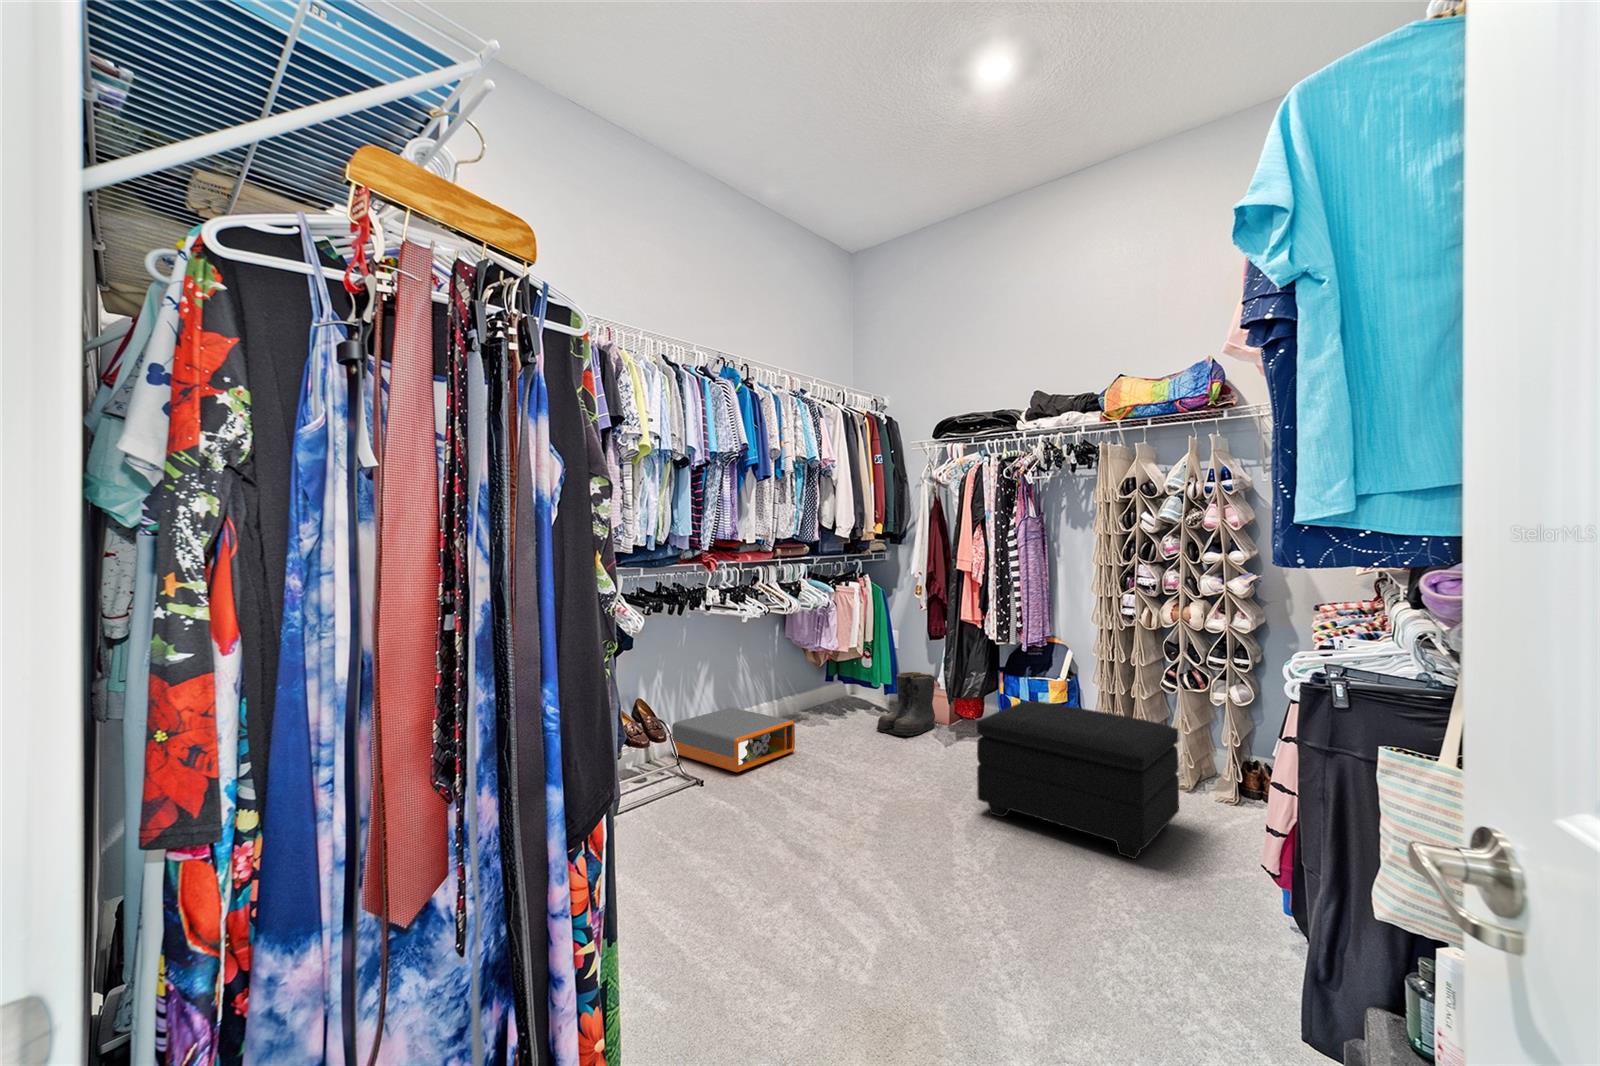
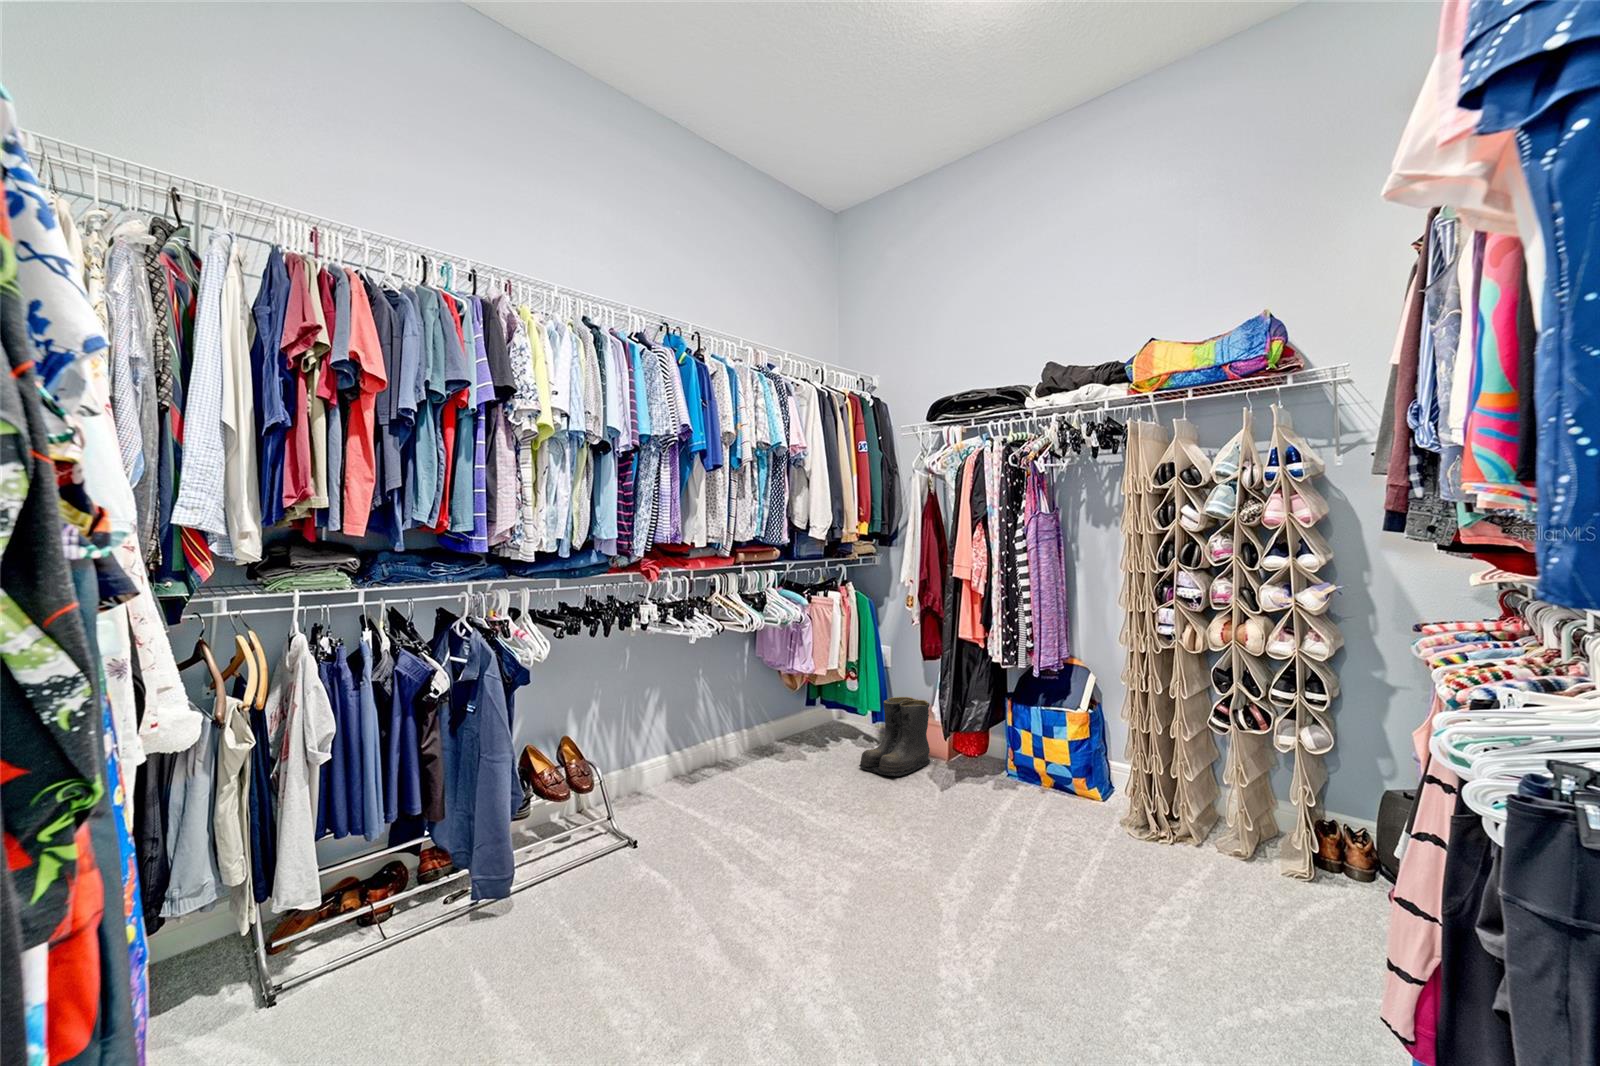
footstool: present [977,701,1179,859] -> none [971,745,1242,983]
storage box: present [672,708,795,772] -> none [609,741,756,830]

